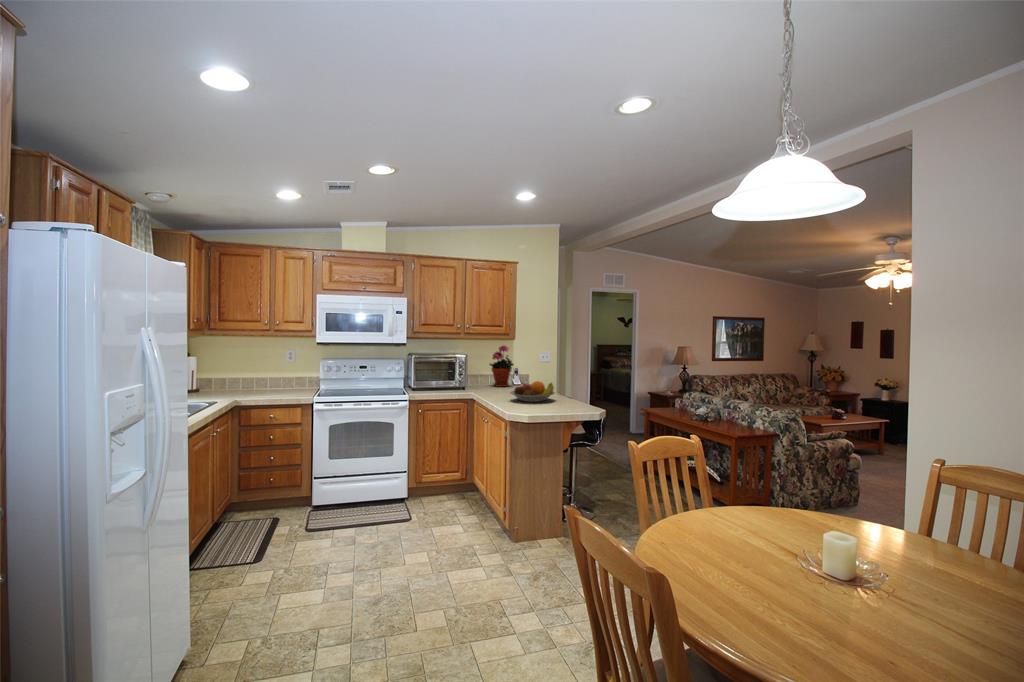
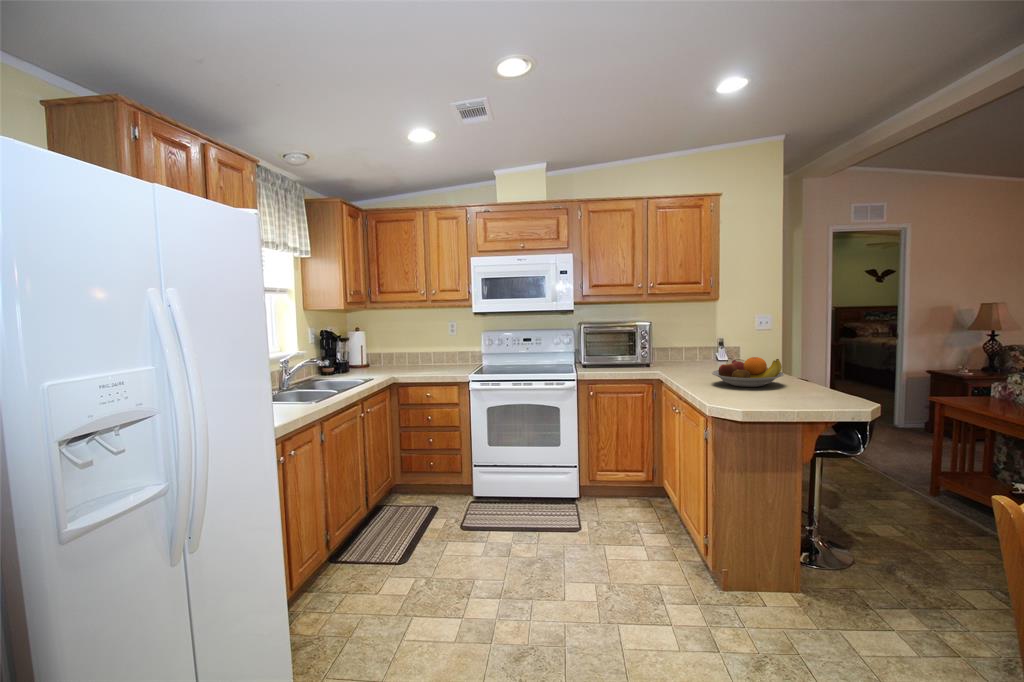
potted plant: present [490,345,514,387] -> none [684,308,719,364]

